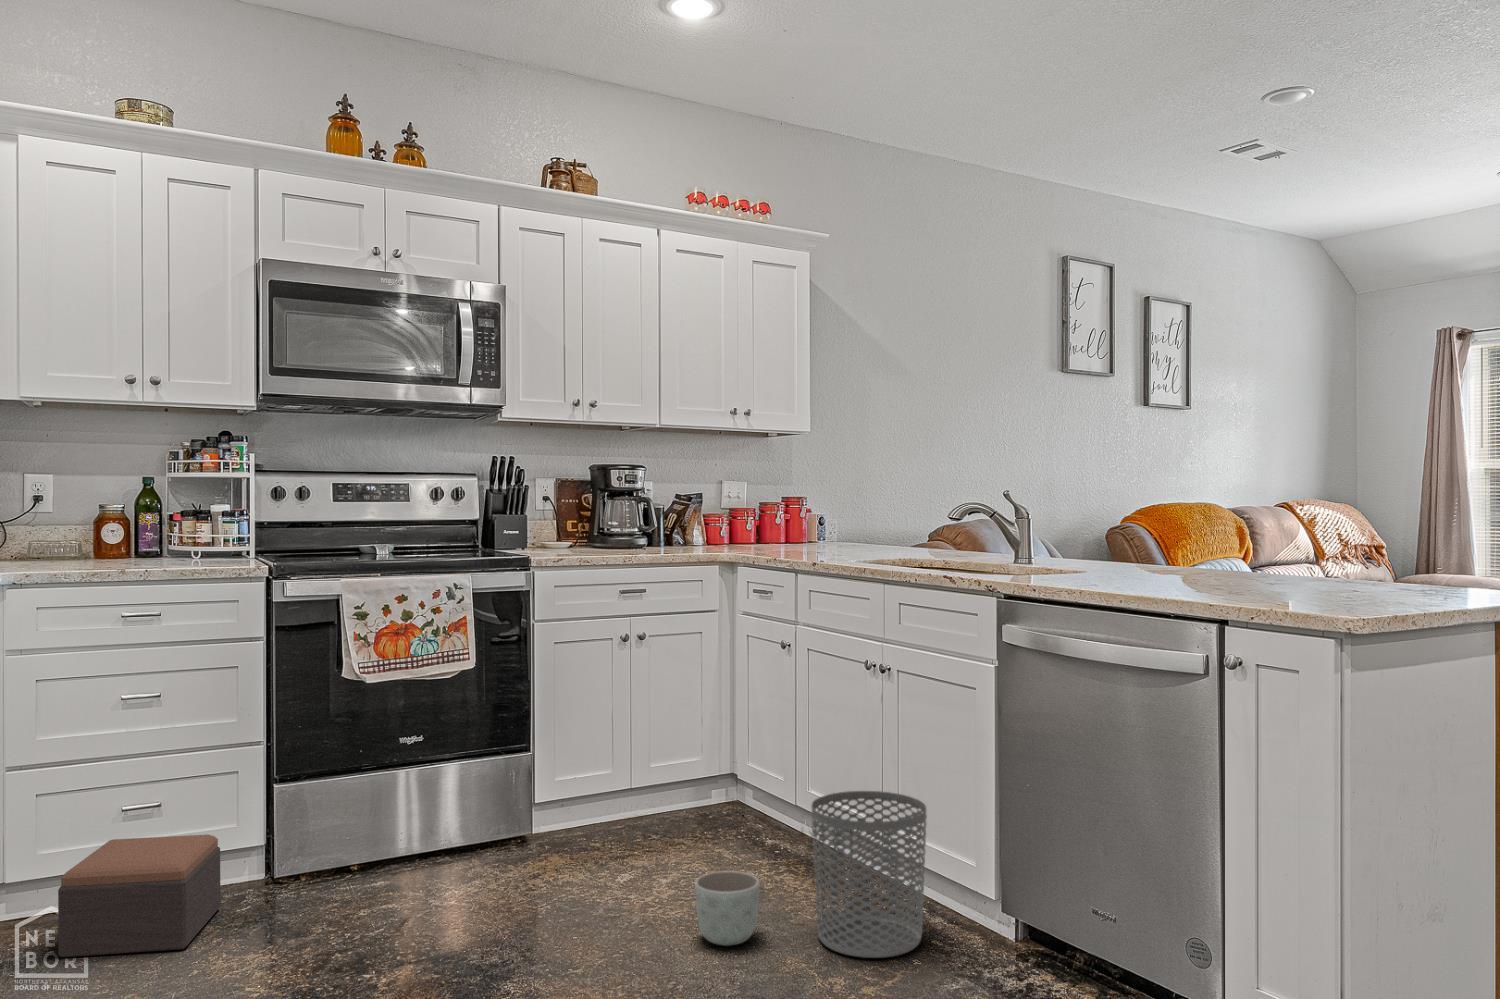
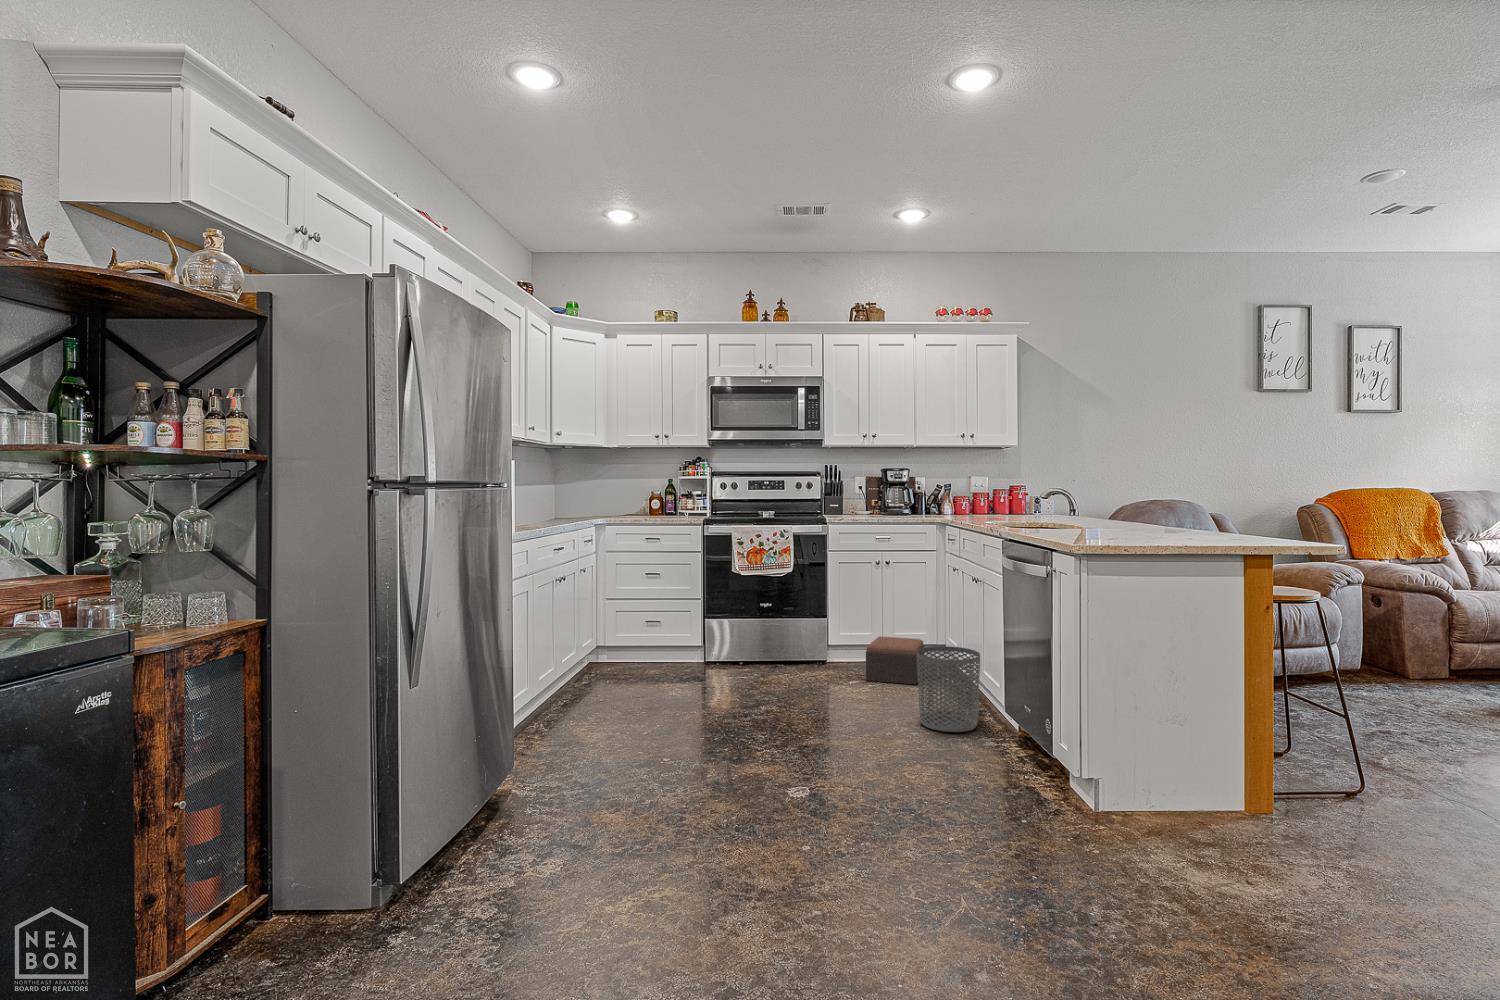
footstool: present [58,835,220,957] -> present [866,637,924,685]
planter: present [695,871,759,946] -> none [860,679,893,715]

